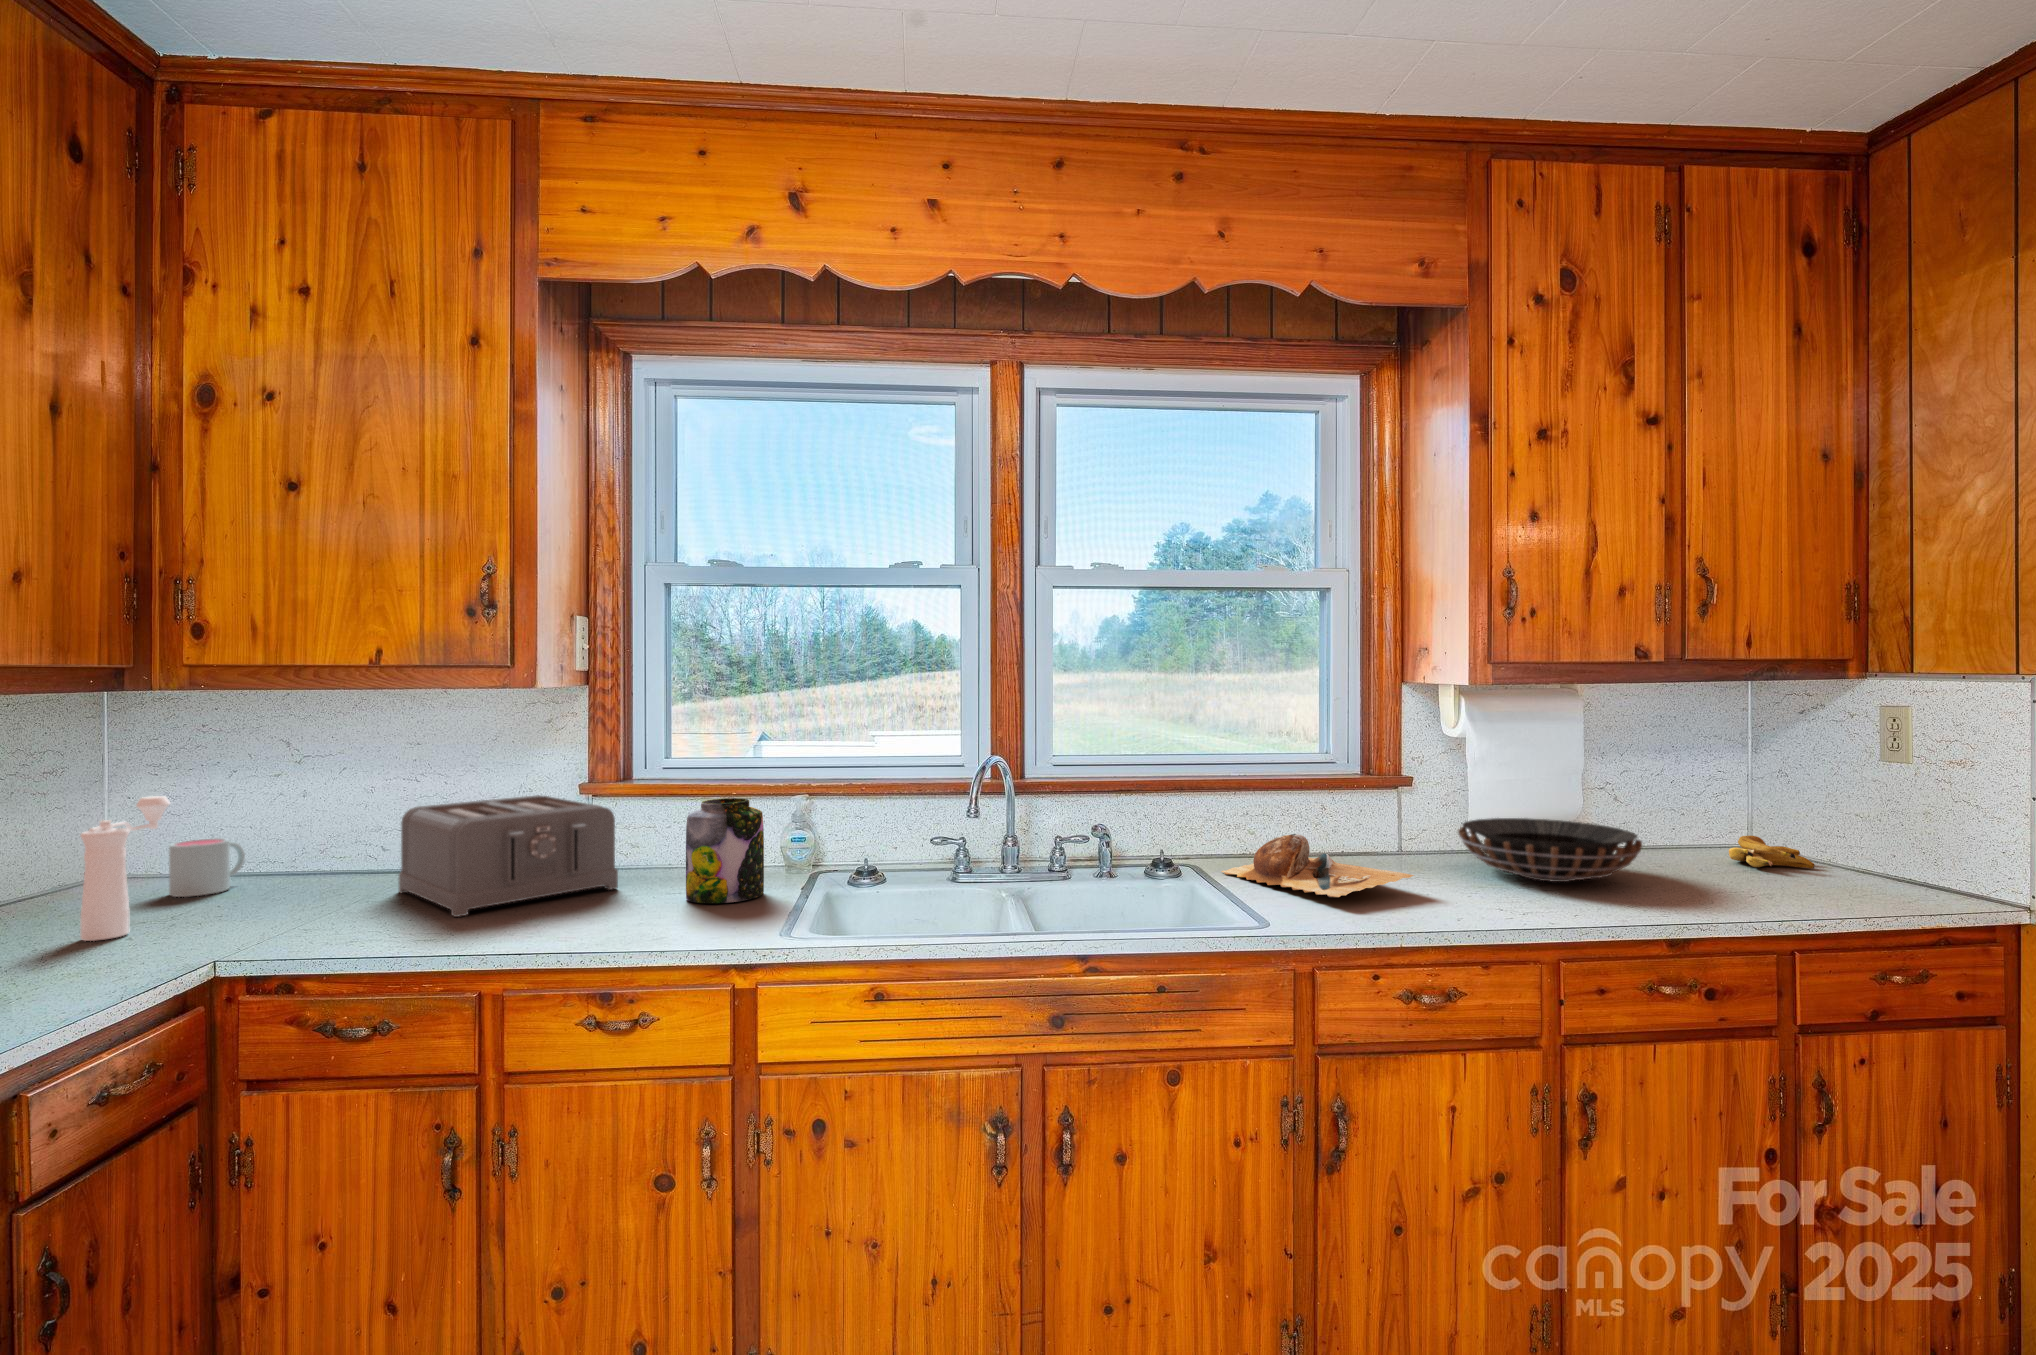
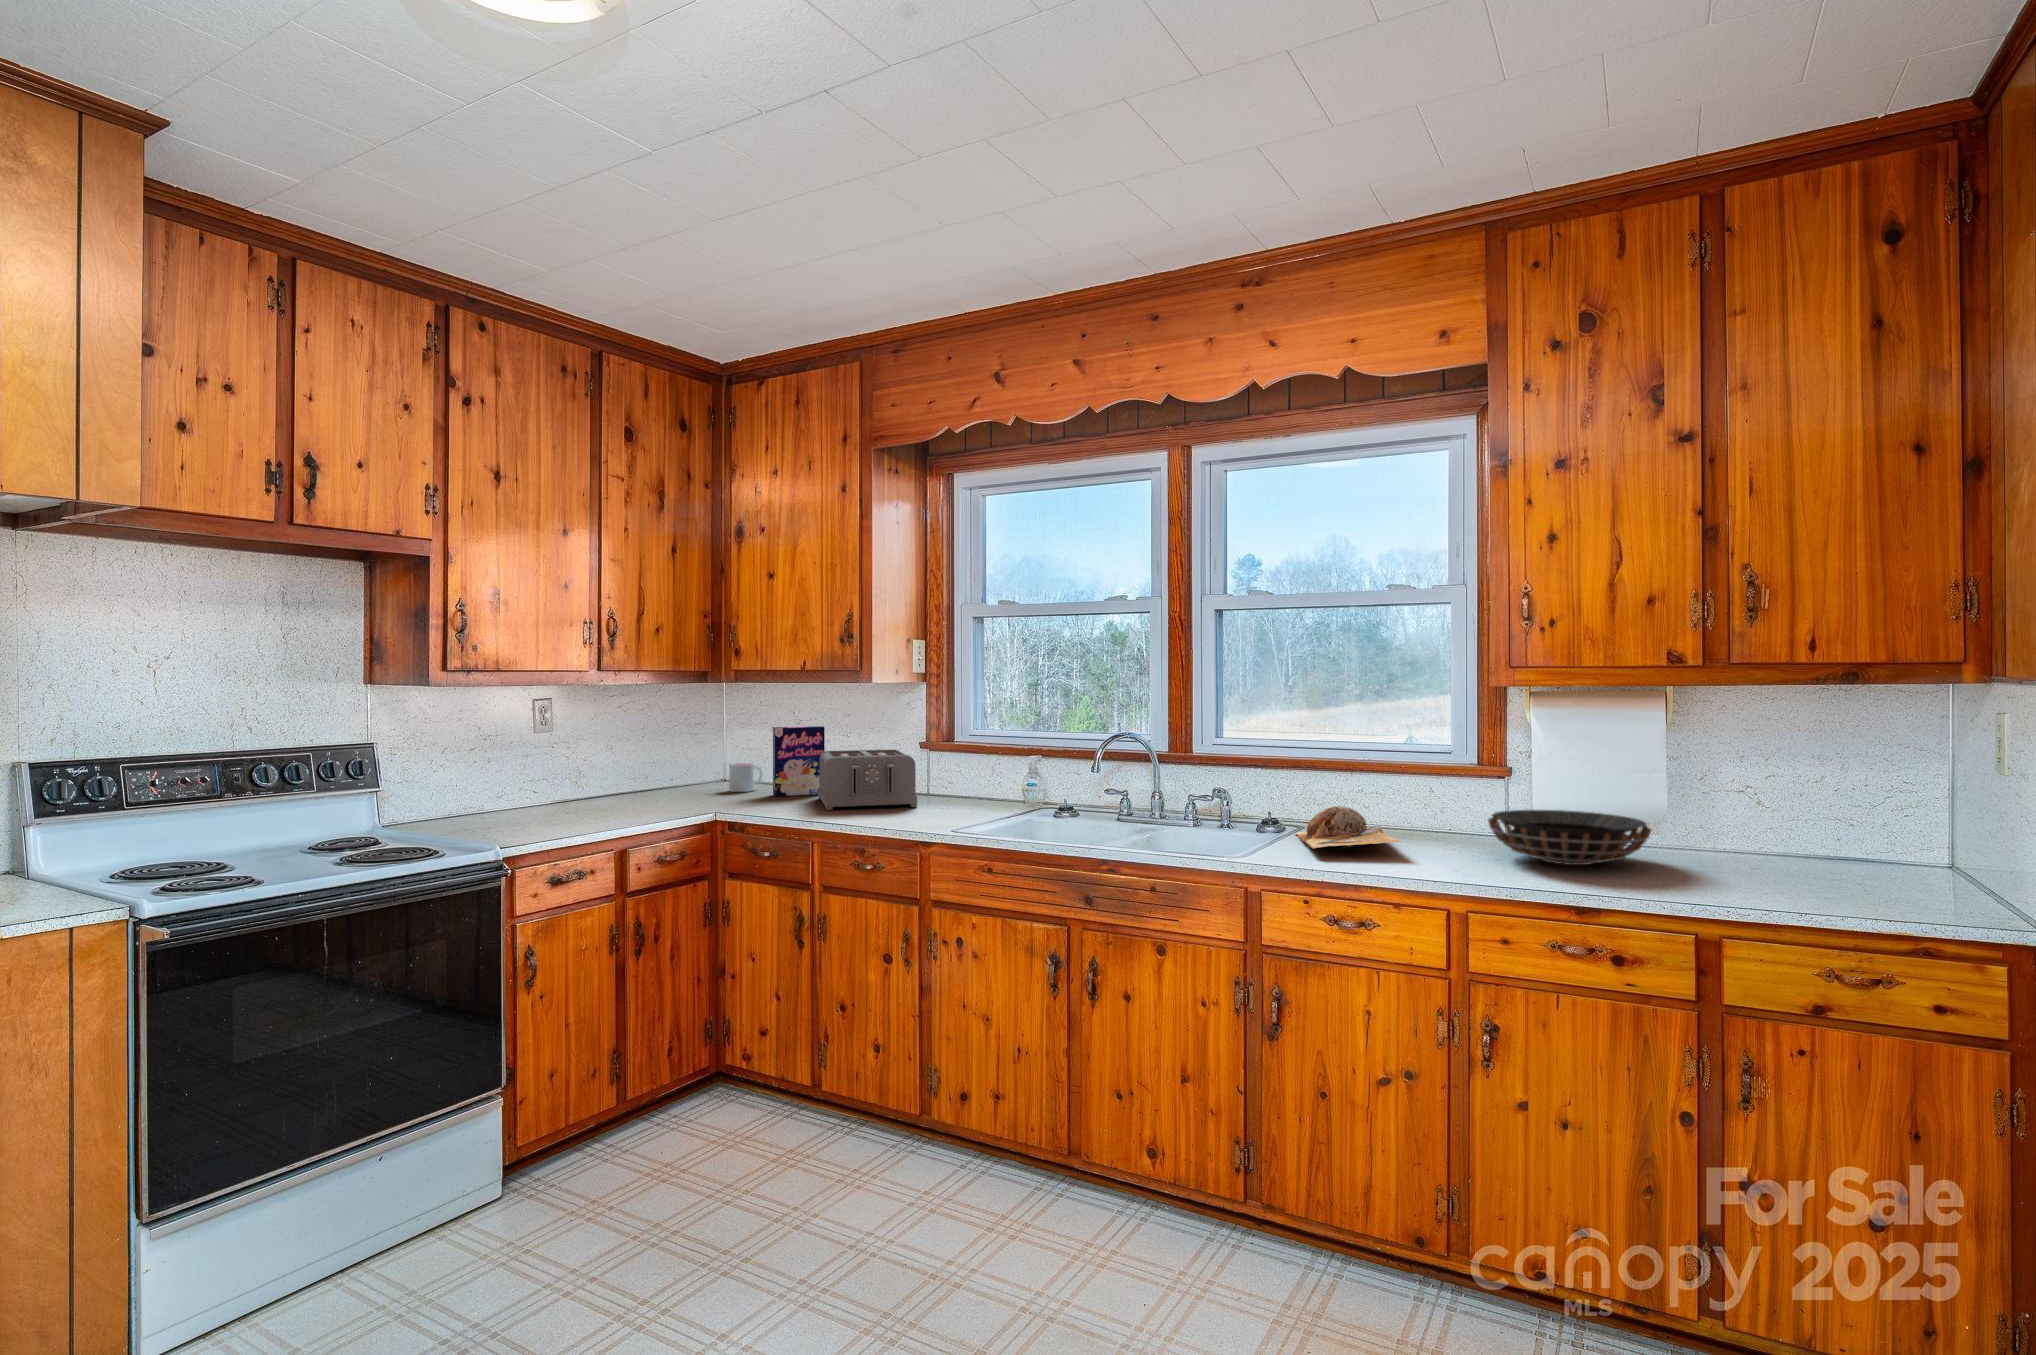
cereal box: none [287,763,398,897] -> present [773,726,825,796]
pepper mill: present [80,796,170,941] -> none [684,737,721,803]
jar: present [686,798,764,903] -> none [940,754,986,818]
banana: present [1729,836,1815,868] -> none [1813,848,1904,885]

